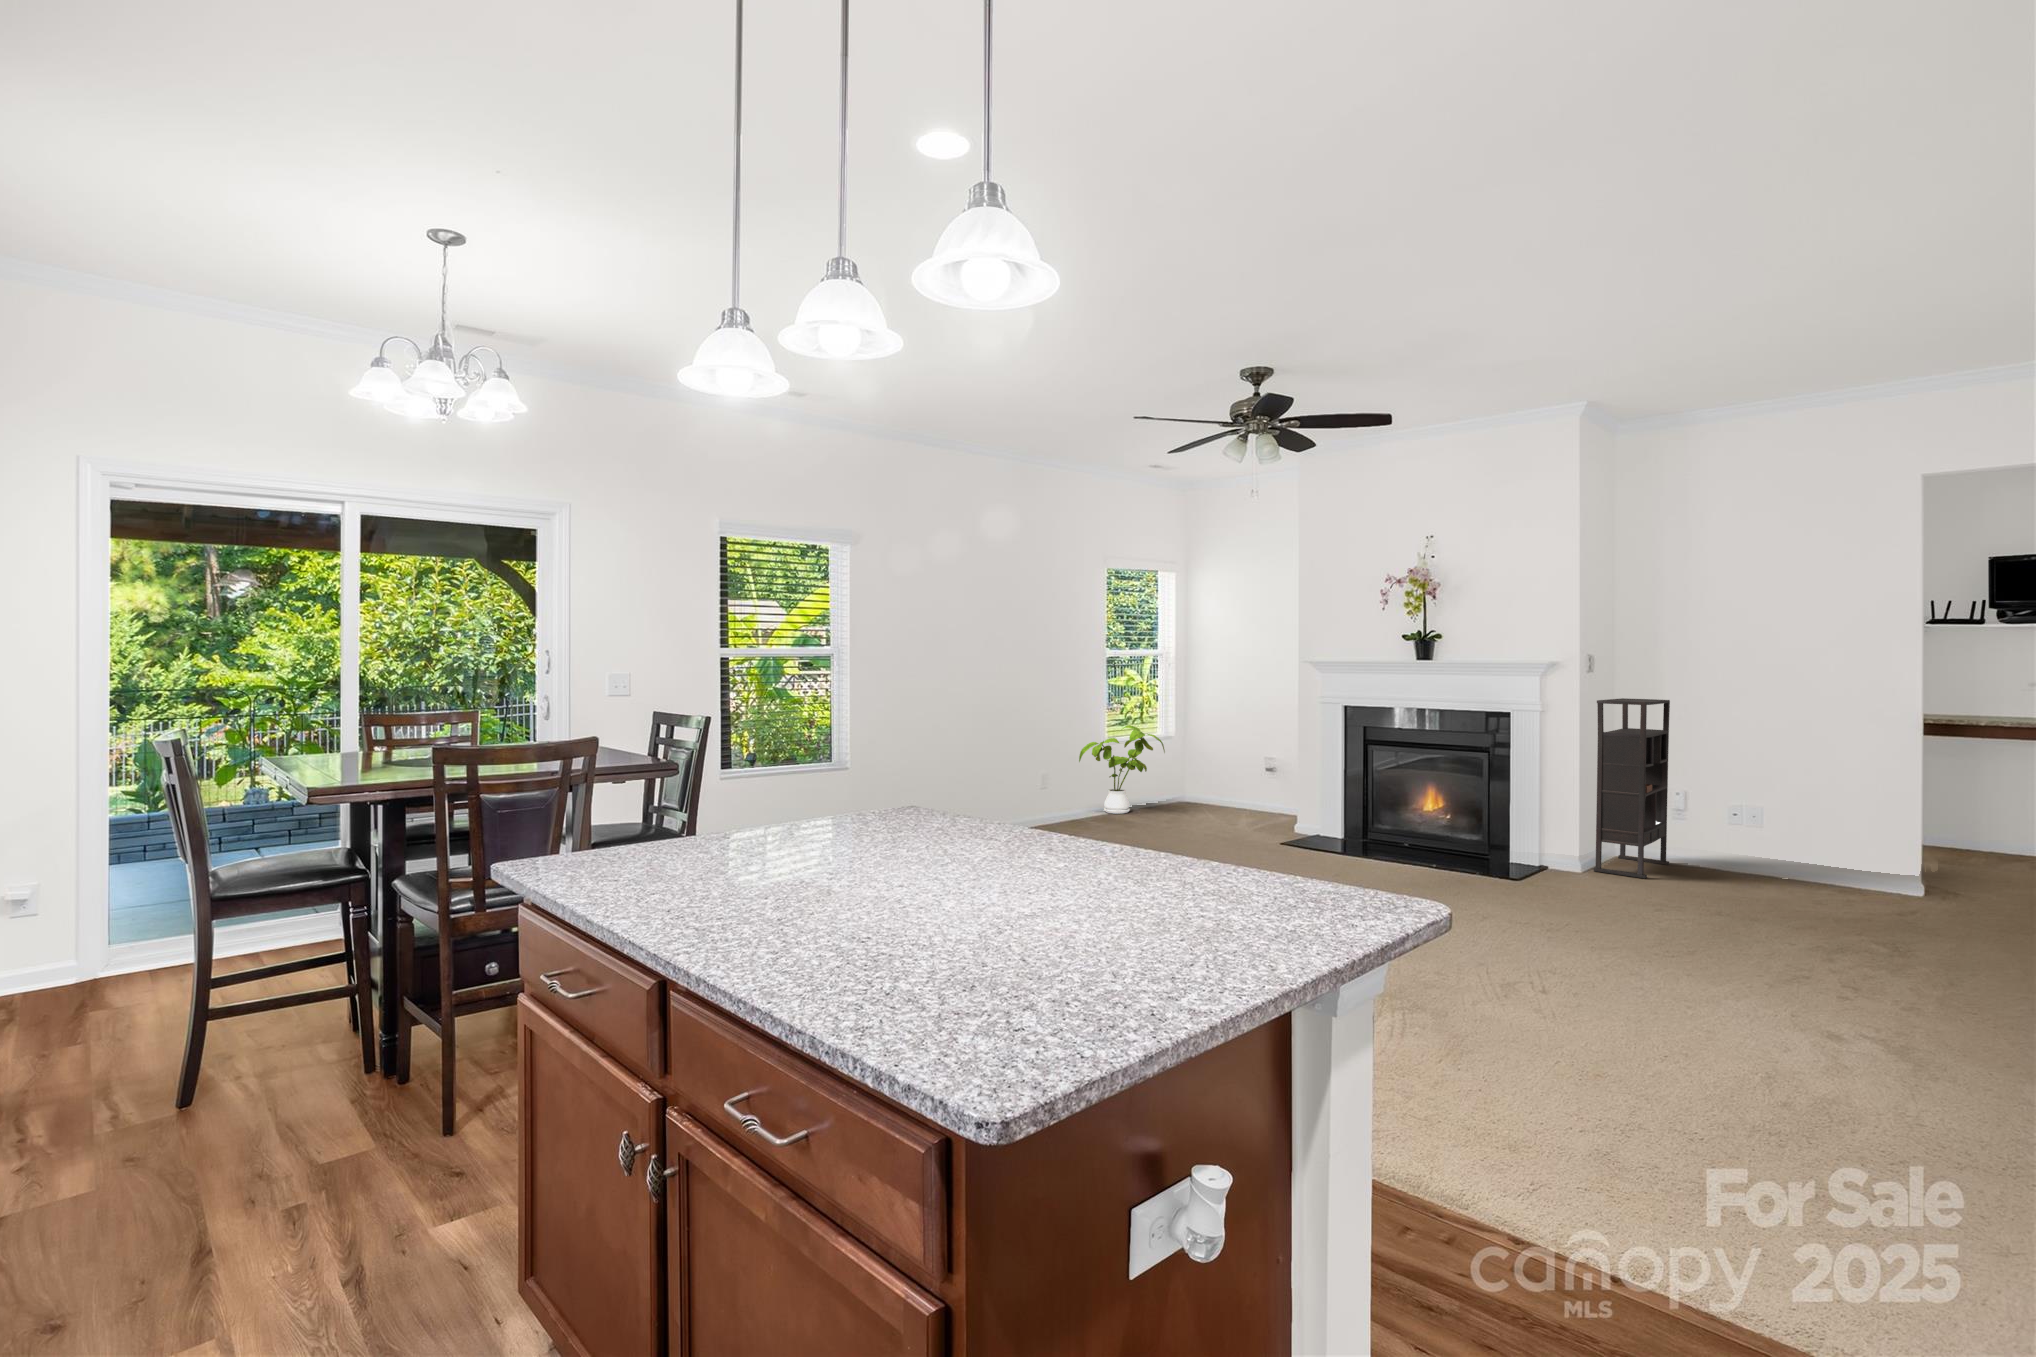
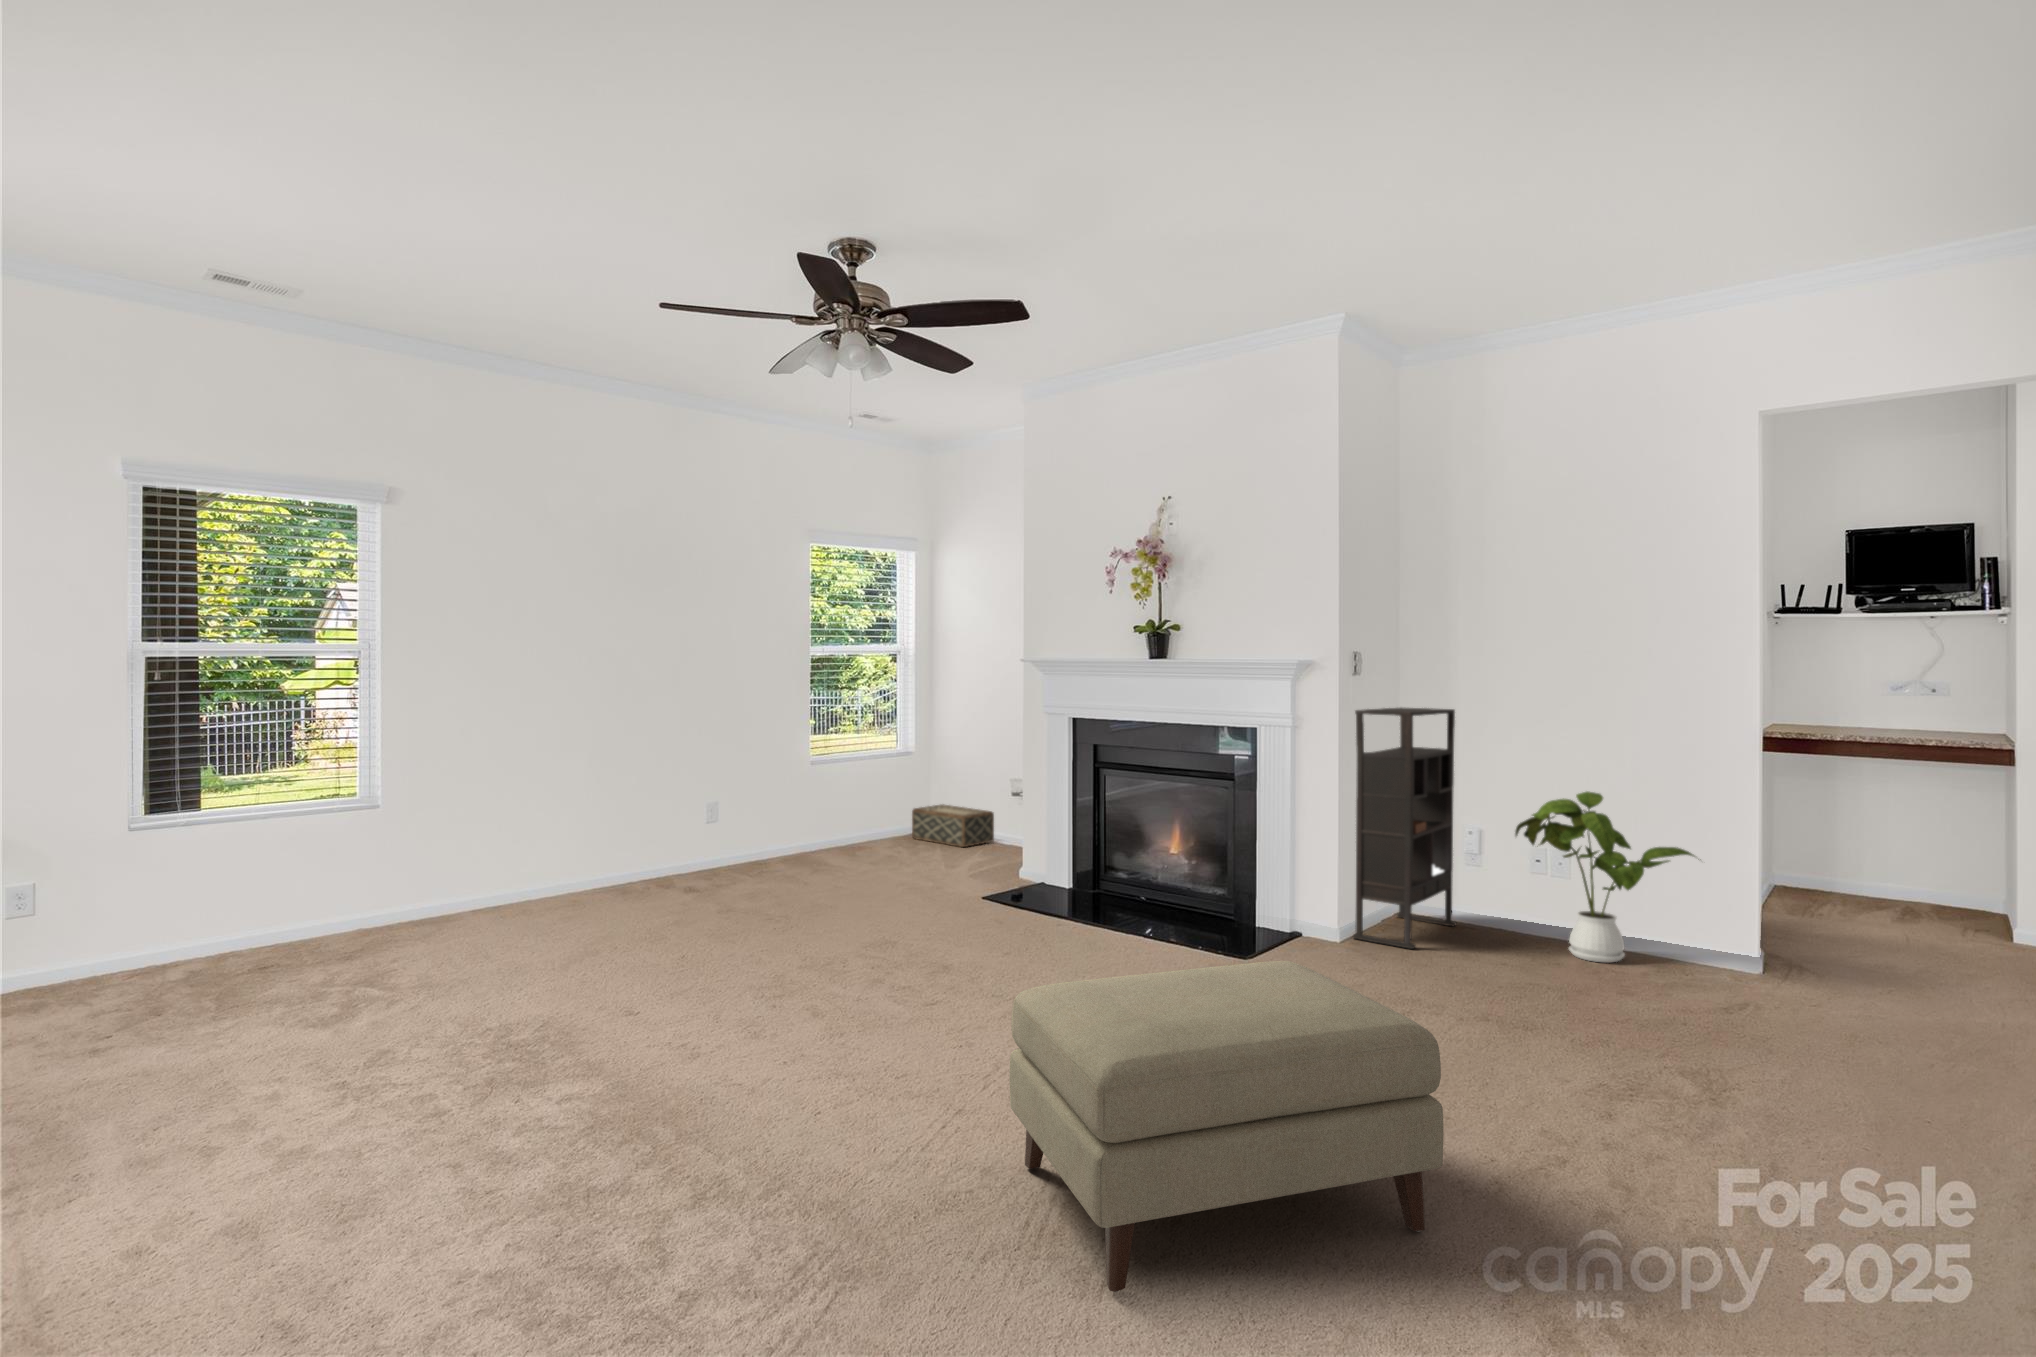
house plant: present [1079,725,1165,814] -> present [1515,791,1695,963]
woven basket: none [1181,773,1250,806] -> present [912,804,994,847]
ottoman: none [1457,865,1765,1041] -> present [1009,961,1444,1292]

